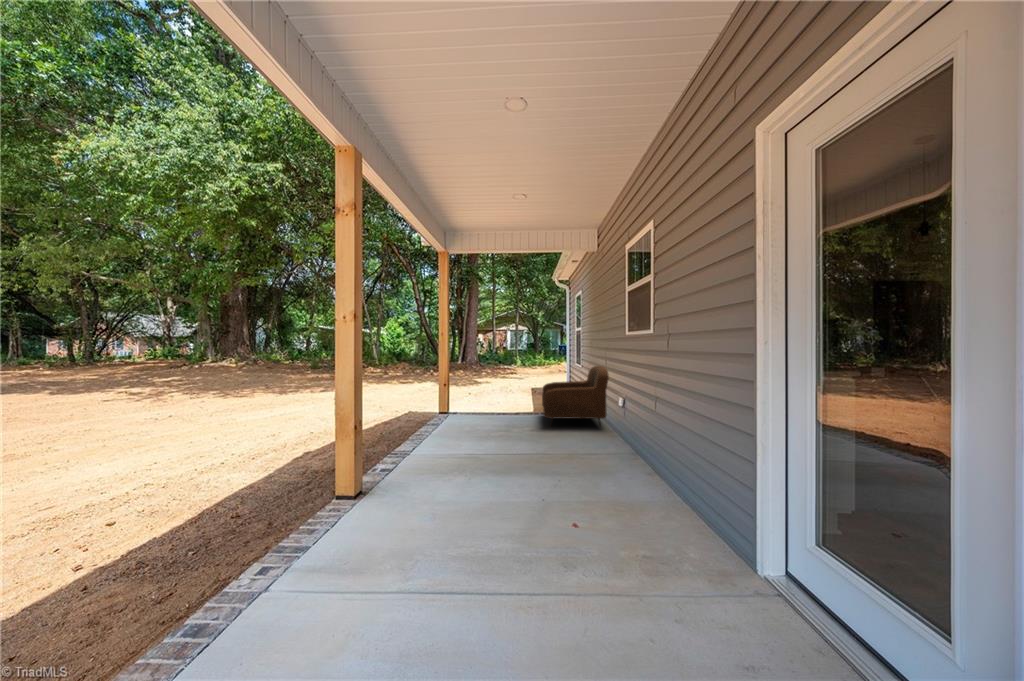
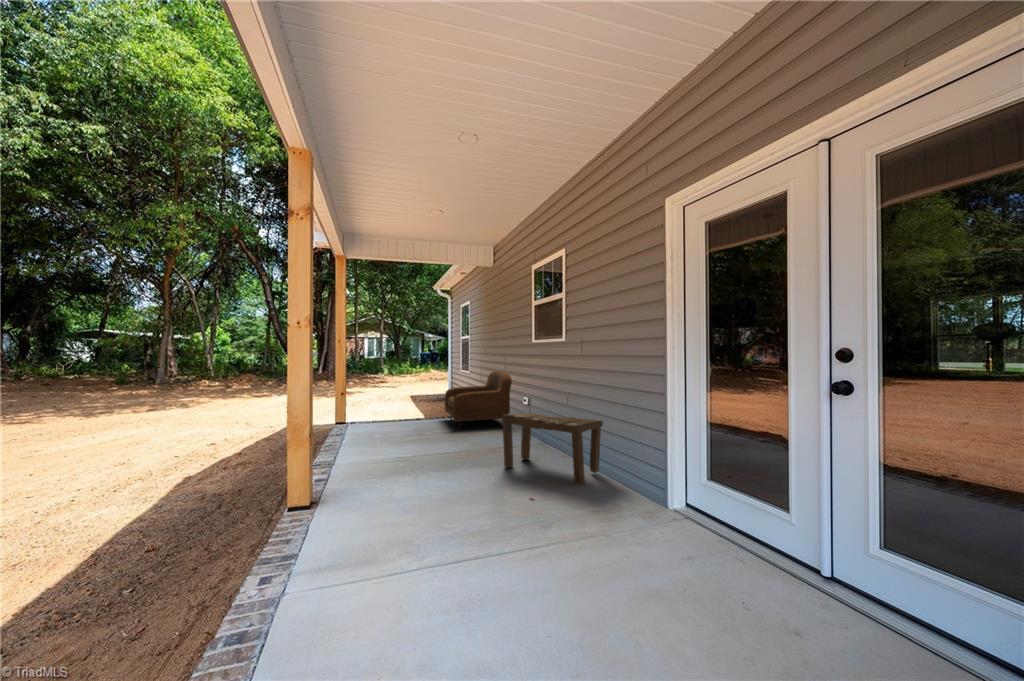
bench: none [566,416,685,514] -> present [502,412,603,485]

